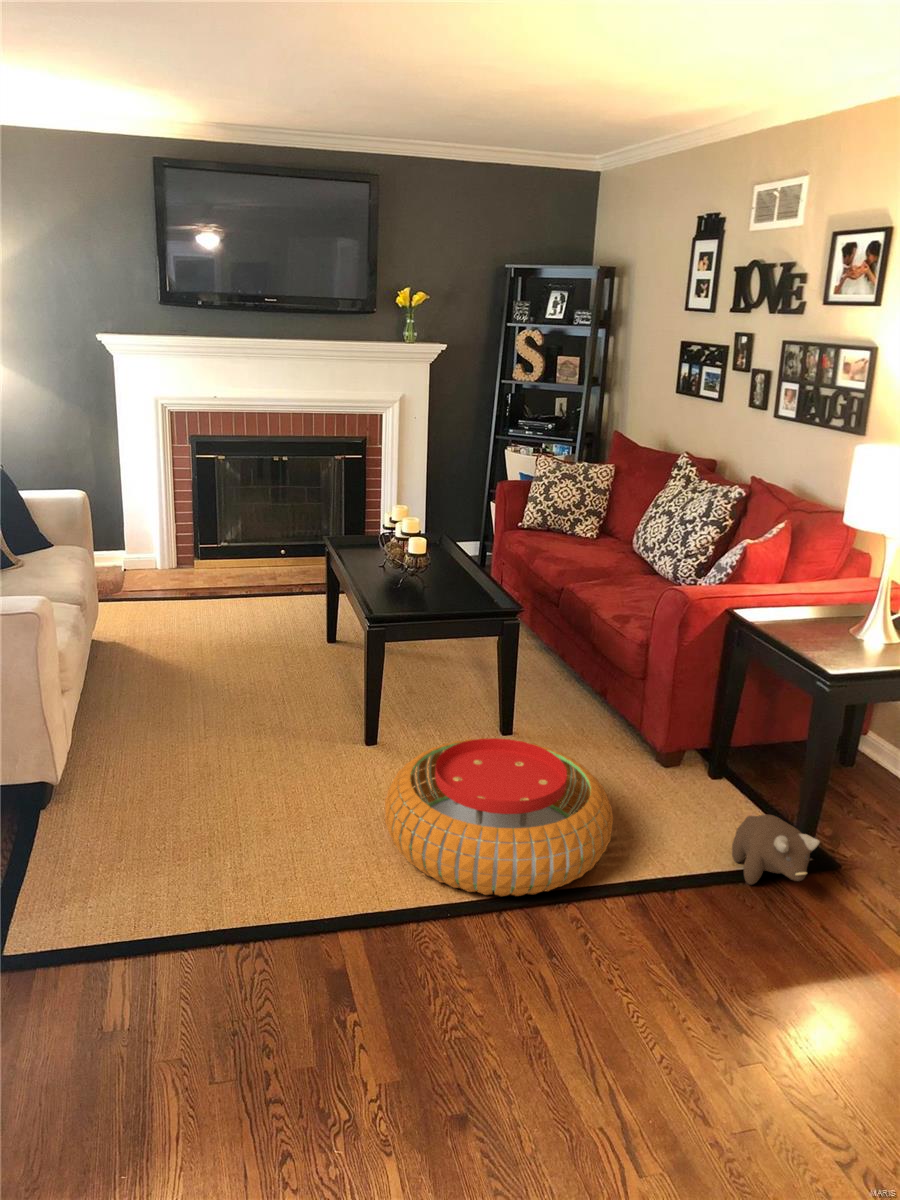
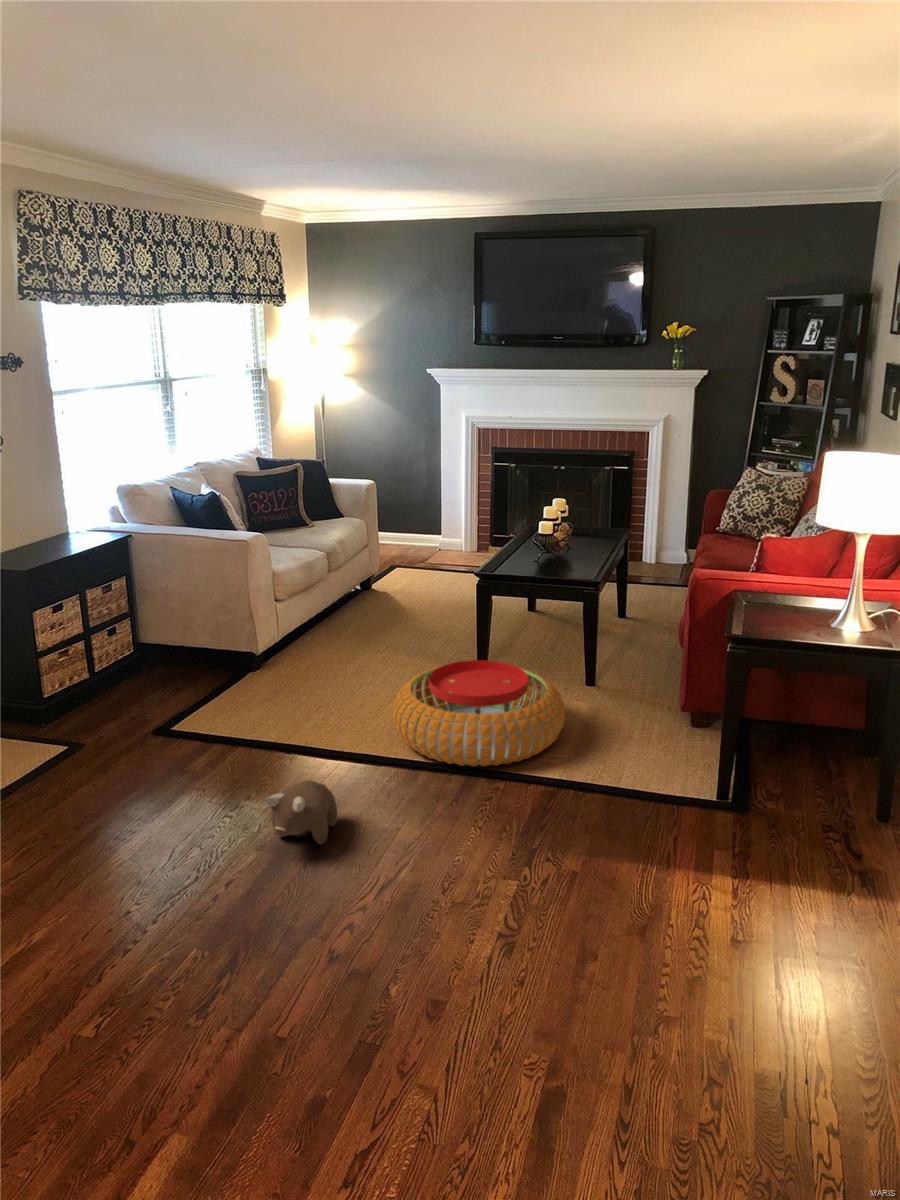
plush toy: present [732,815,820,885] -> present [266,780,338,845]

